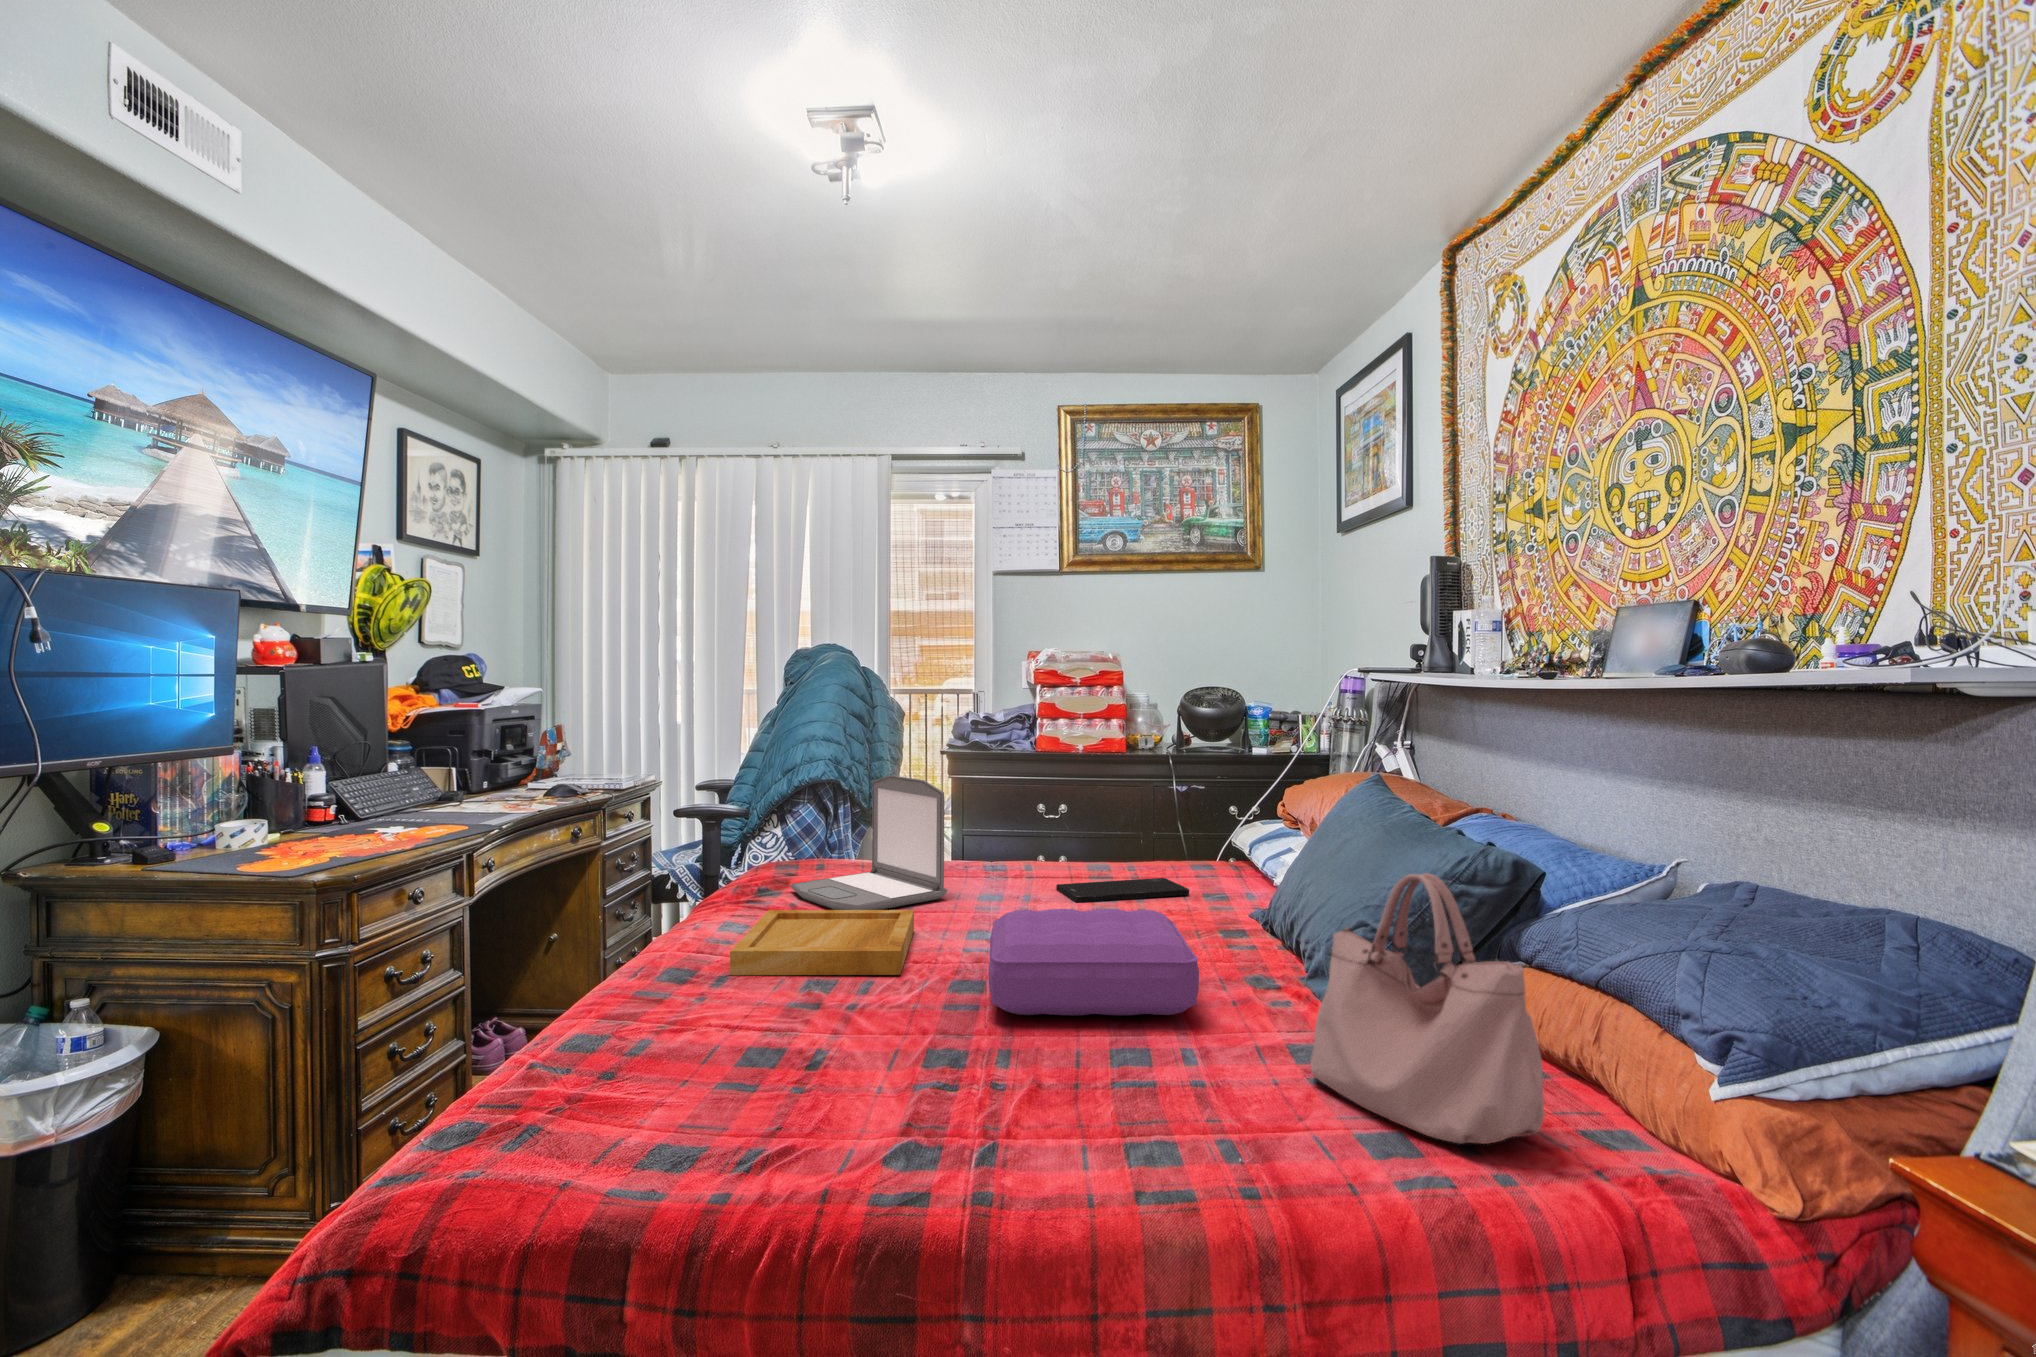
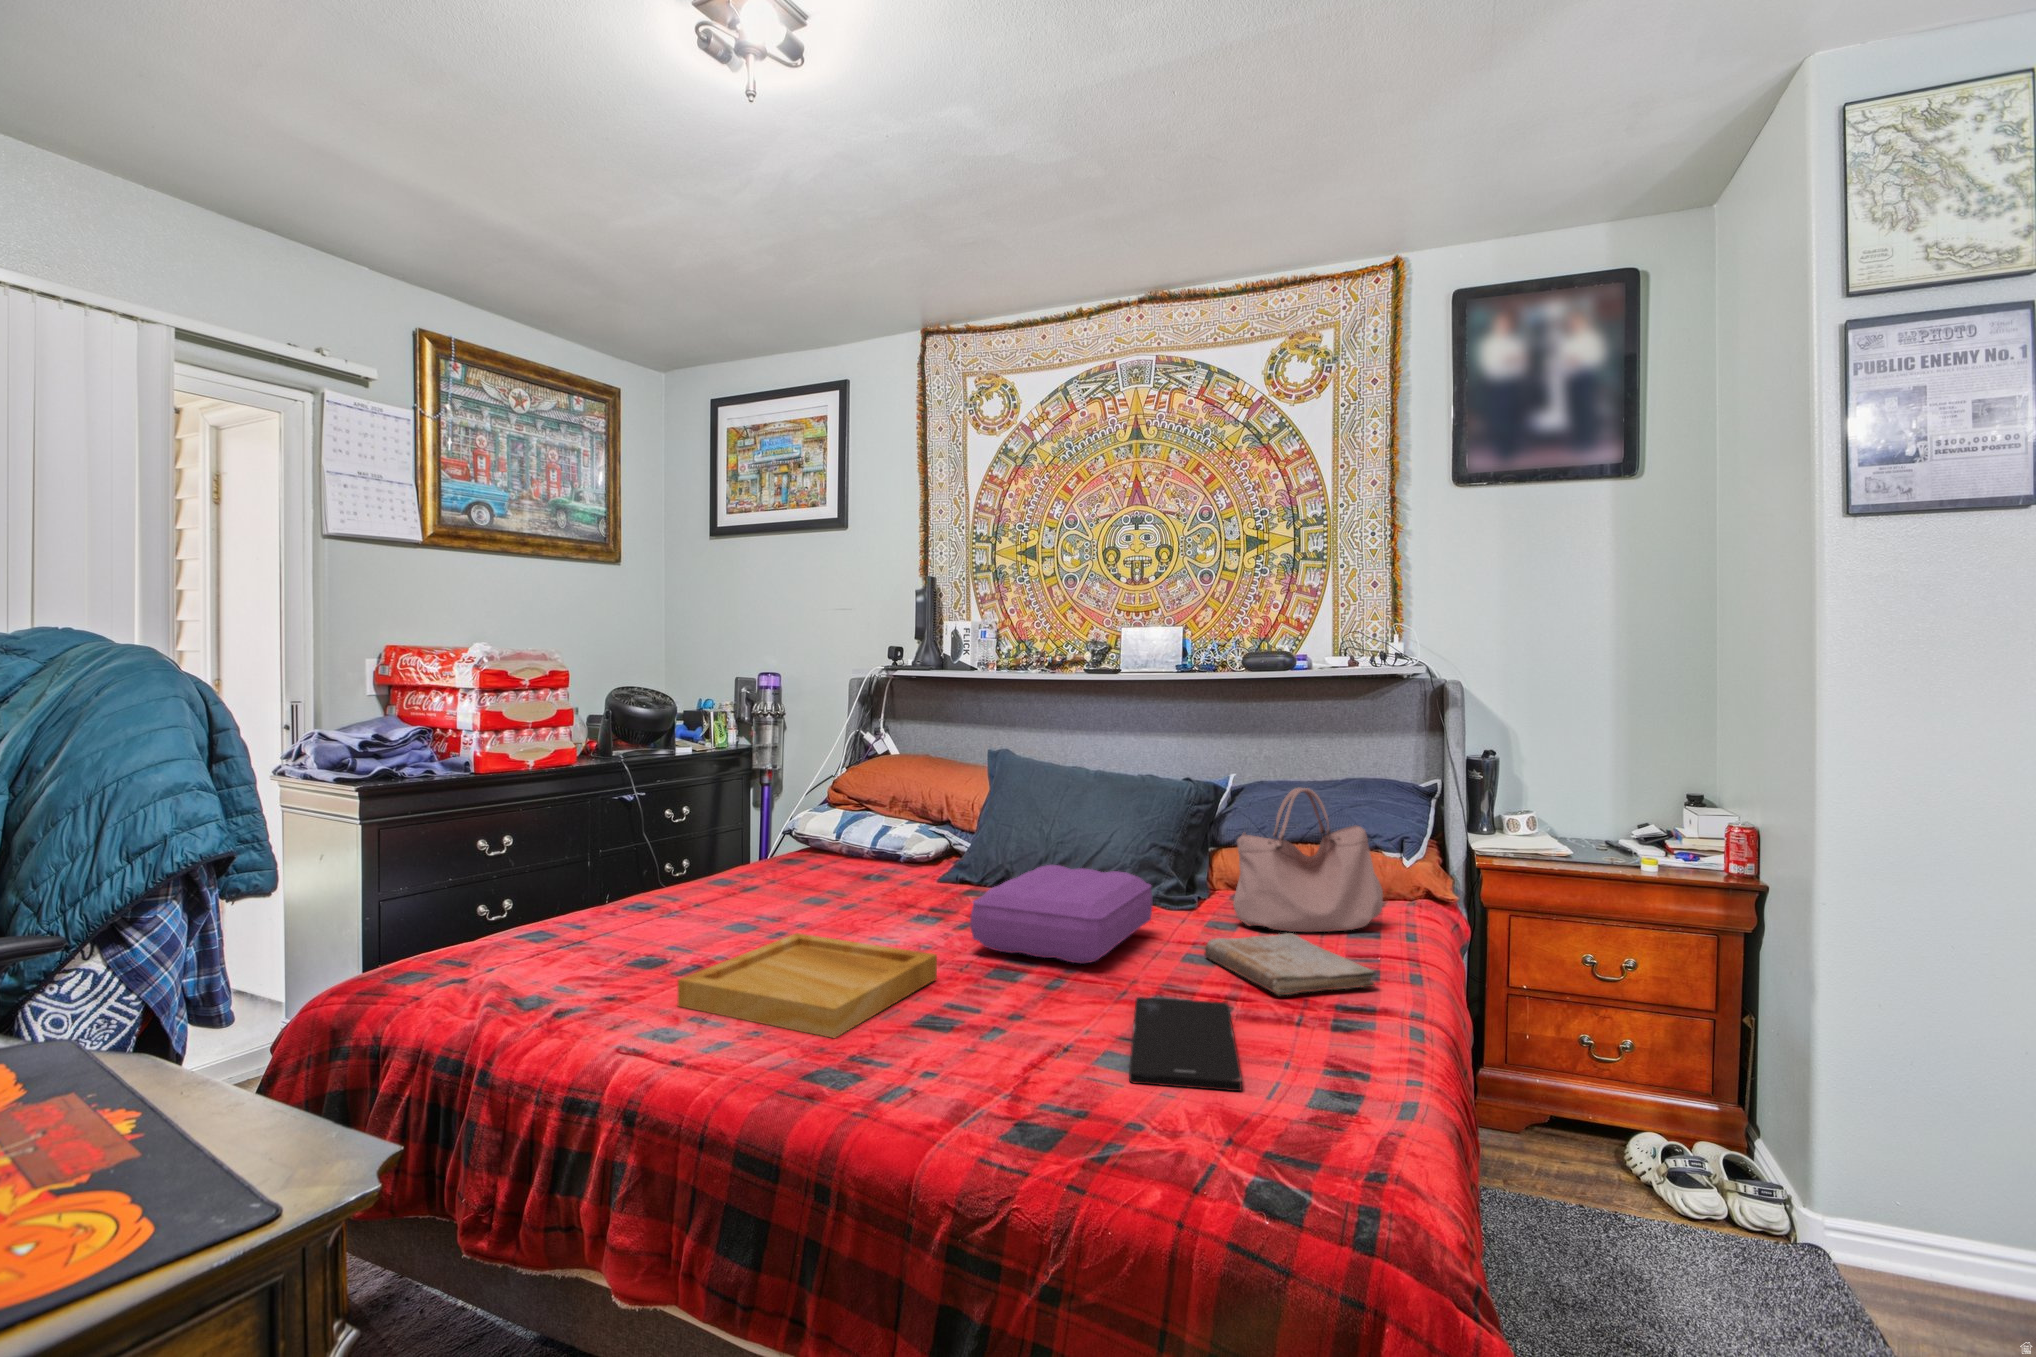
laptop: present [791,775,947,910] -> none [513,797,703,977]
smartphone: present [1056,878,1189,902] -> present [1129,997,1242,1091]
book: none [1002,1042,1250,1168] -> present [1204,933,1376,995]

